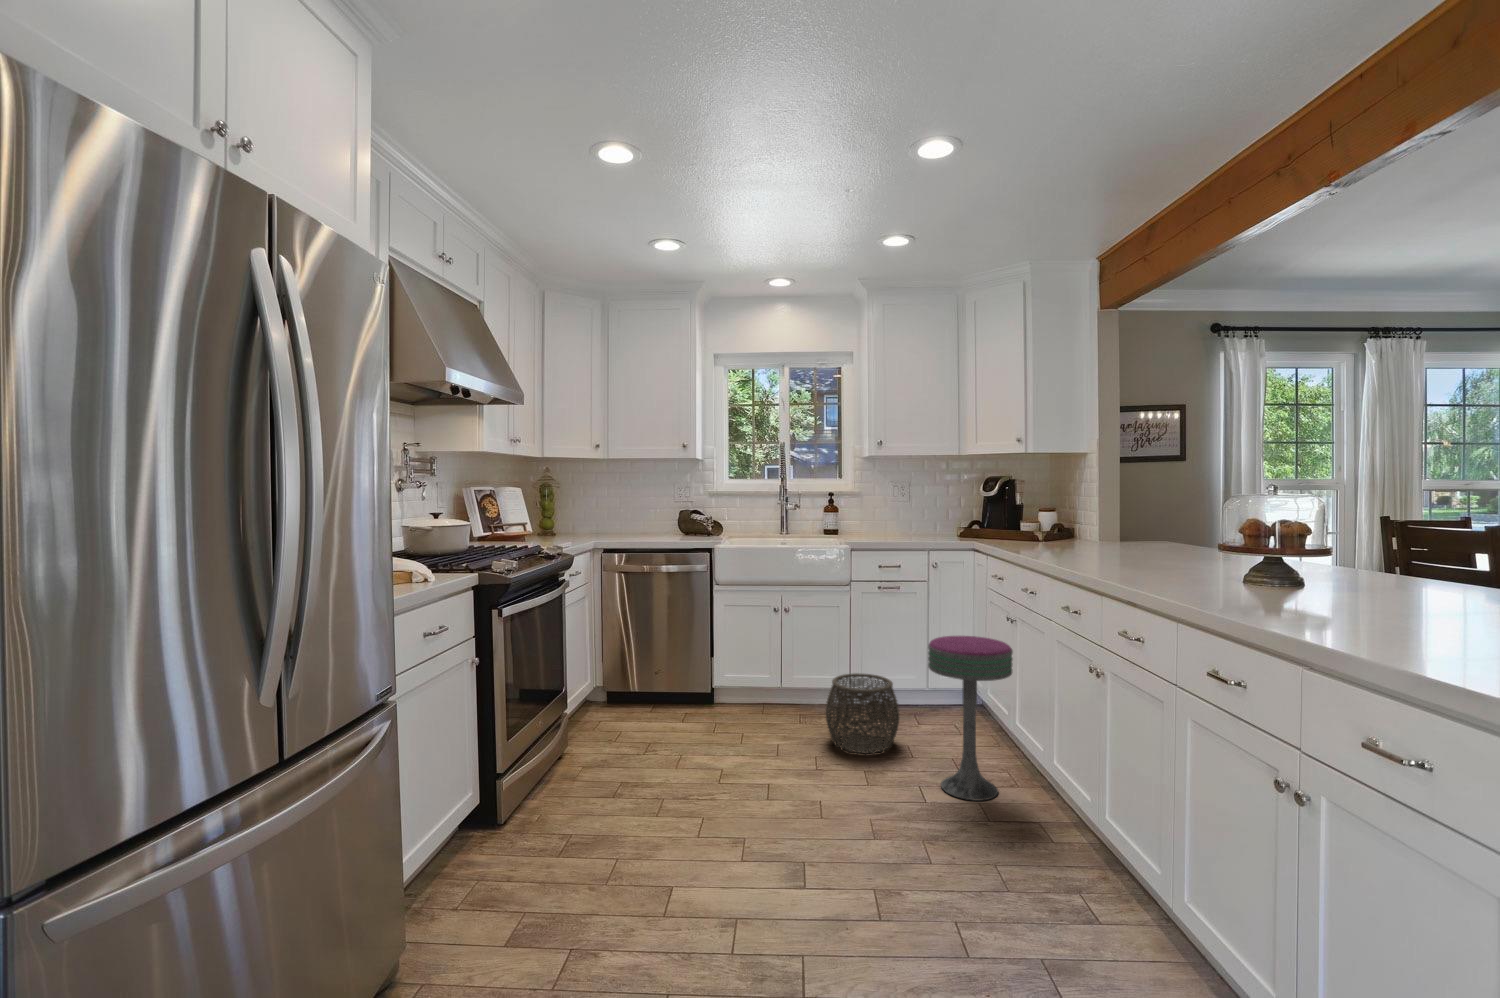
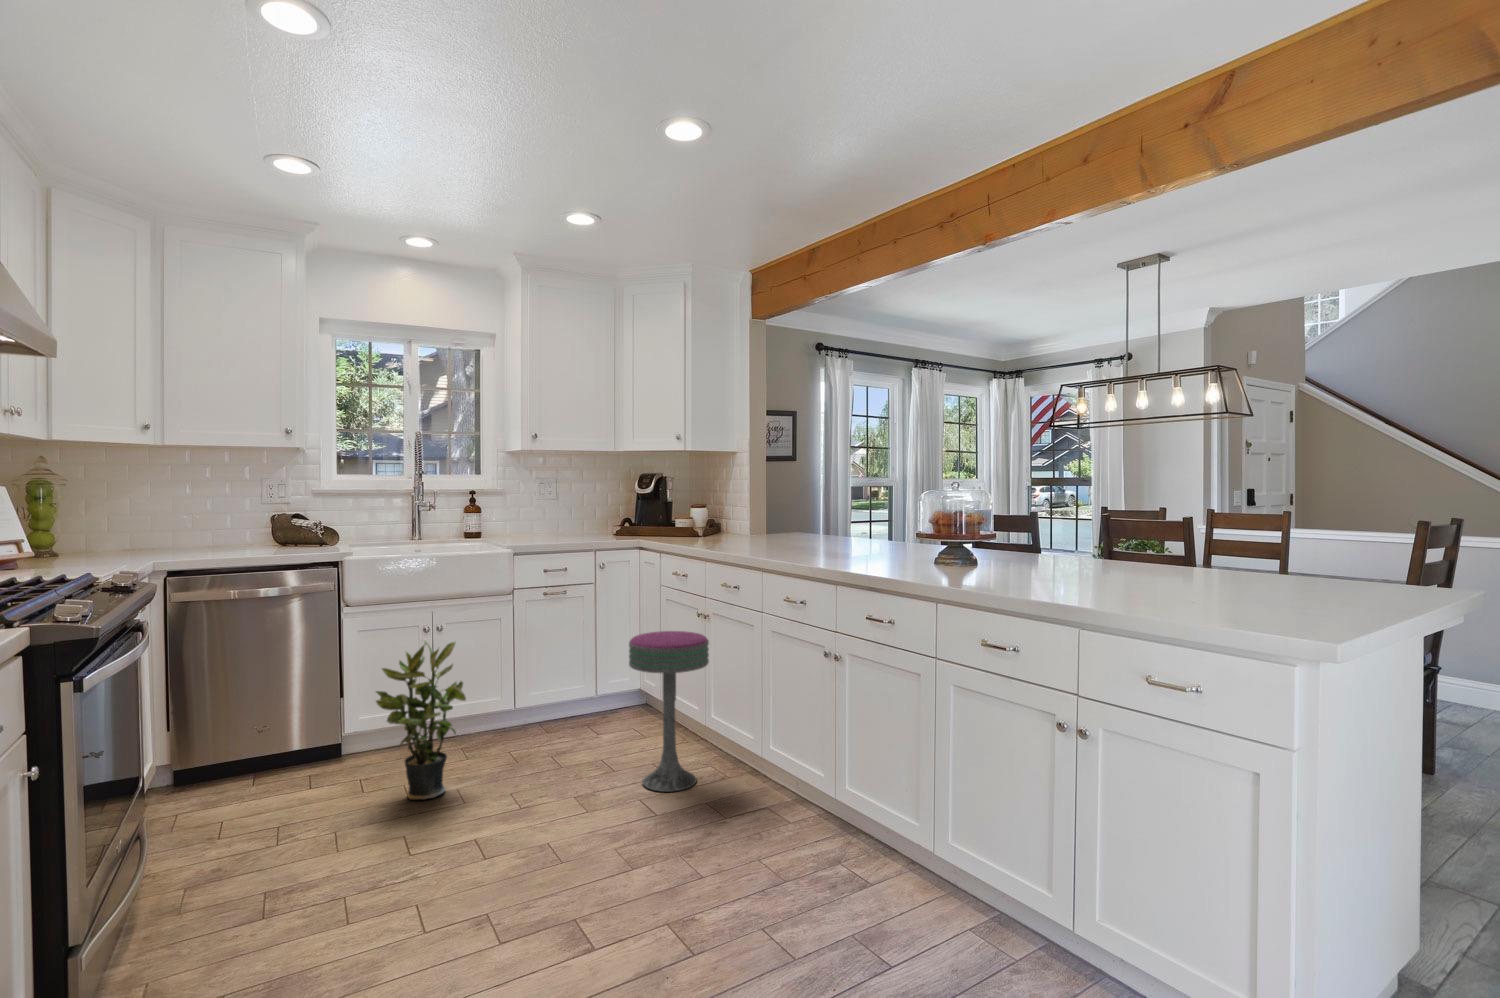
potted plant: none [718,619,789,755] -> present [376,641,466,800]
woven basket: present [825,673,900,753] -> none [502,687,586,774]

